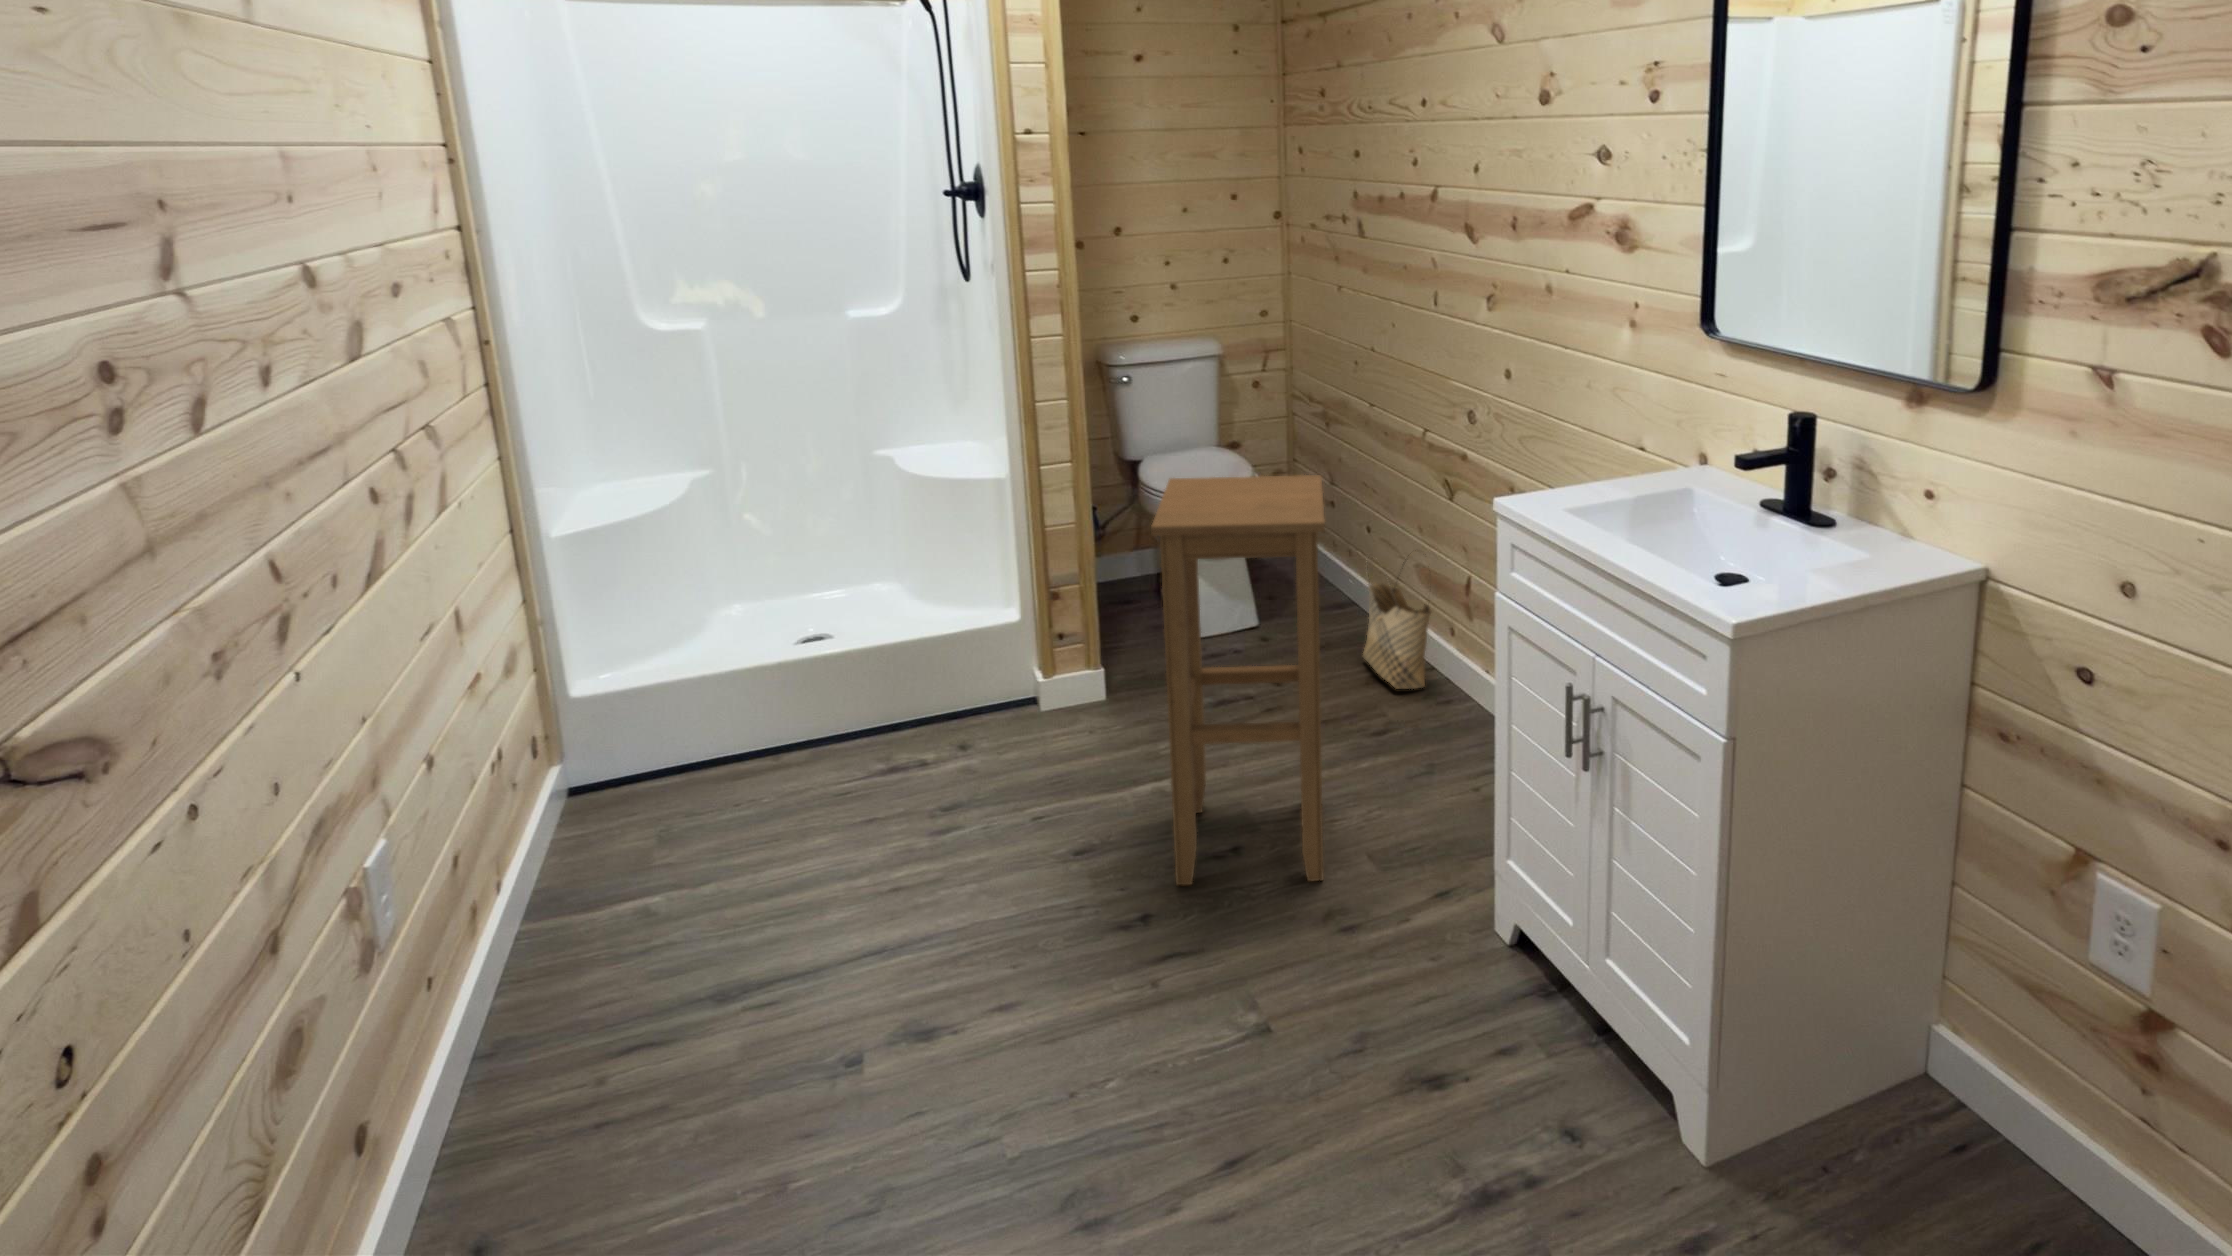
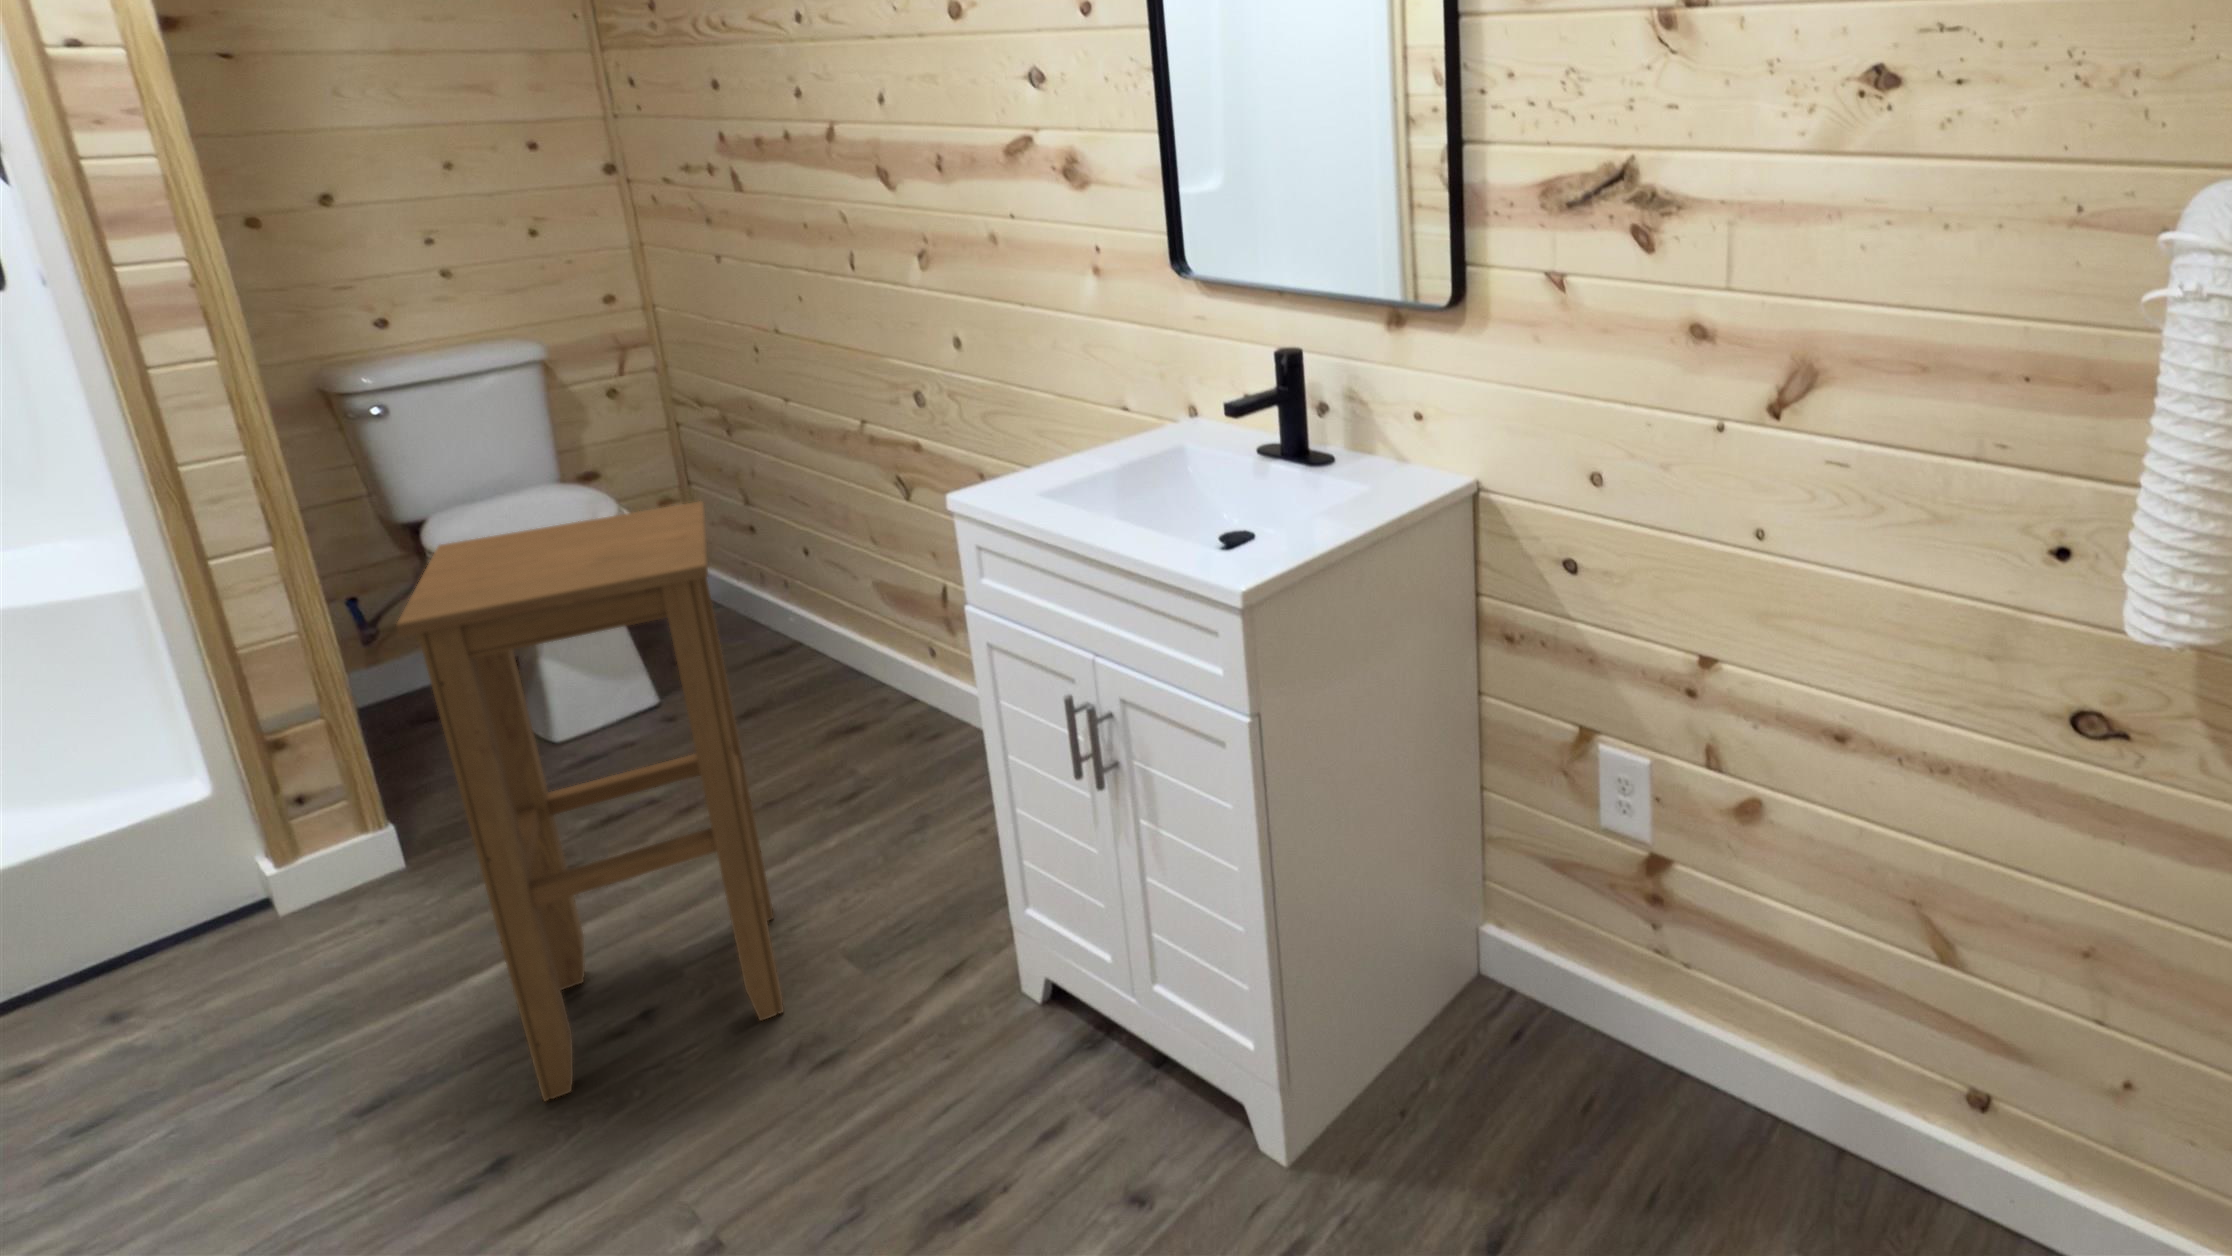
woven basket: present [1363,550,1431,689] -> none [805,565,909,736]

